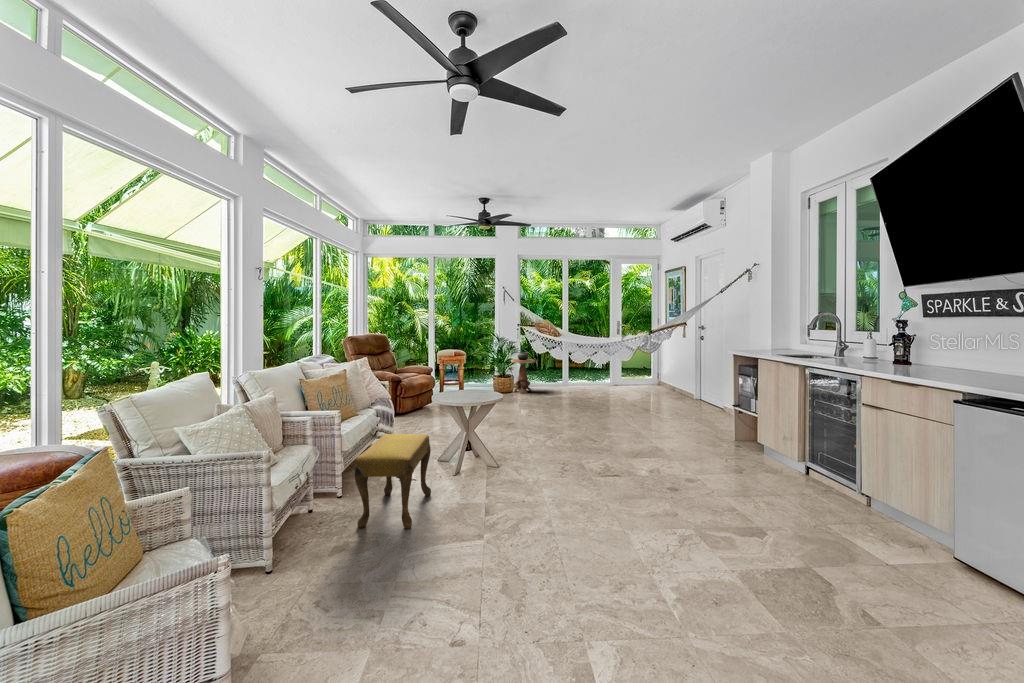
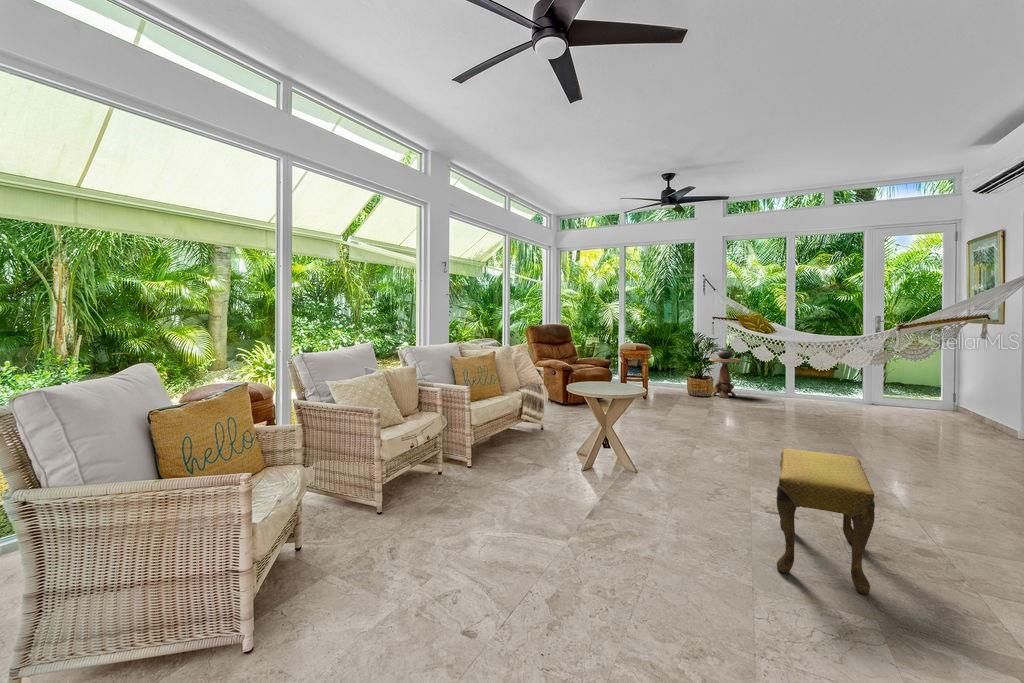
footstool: present [355,434,431,529] -> present [776,449,875,595]

